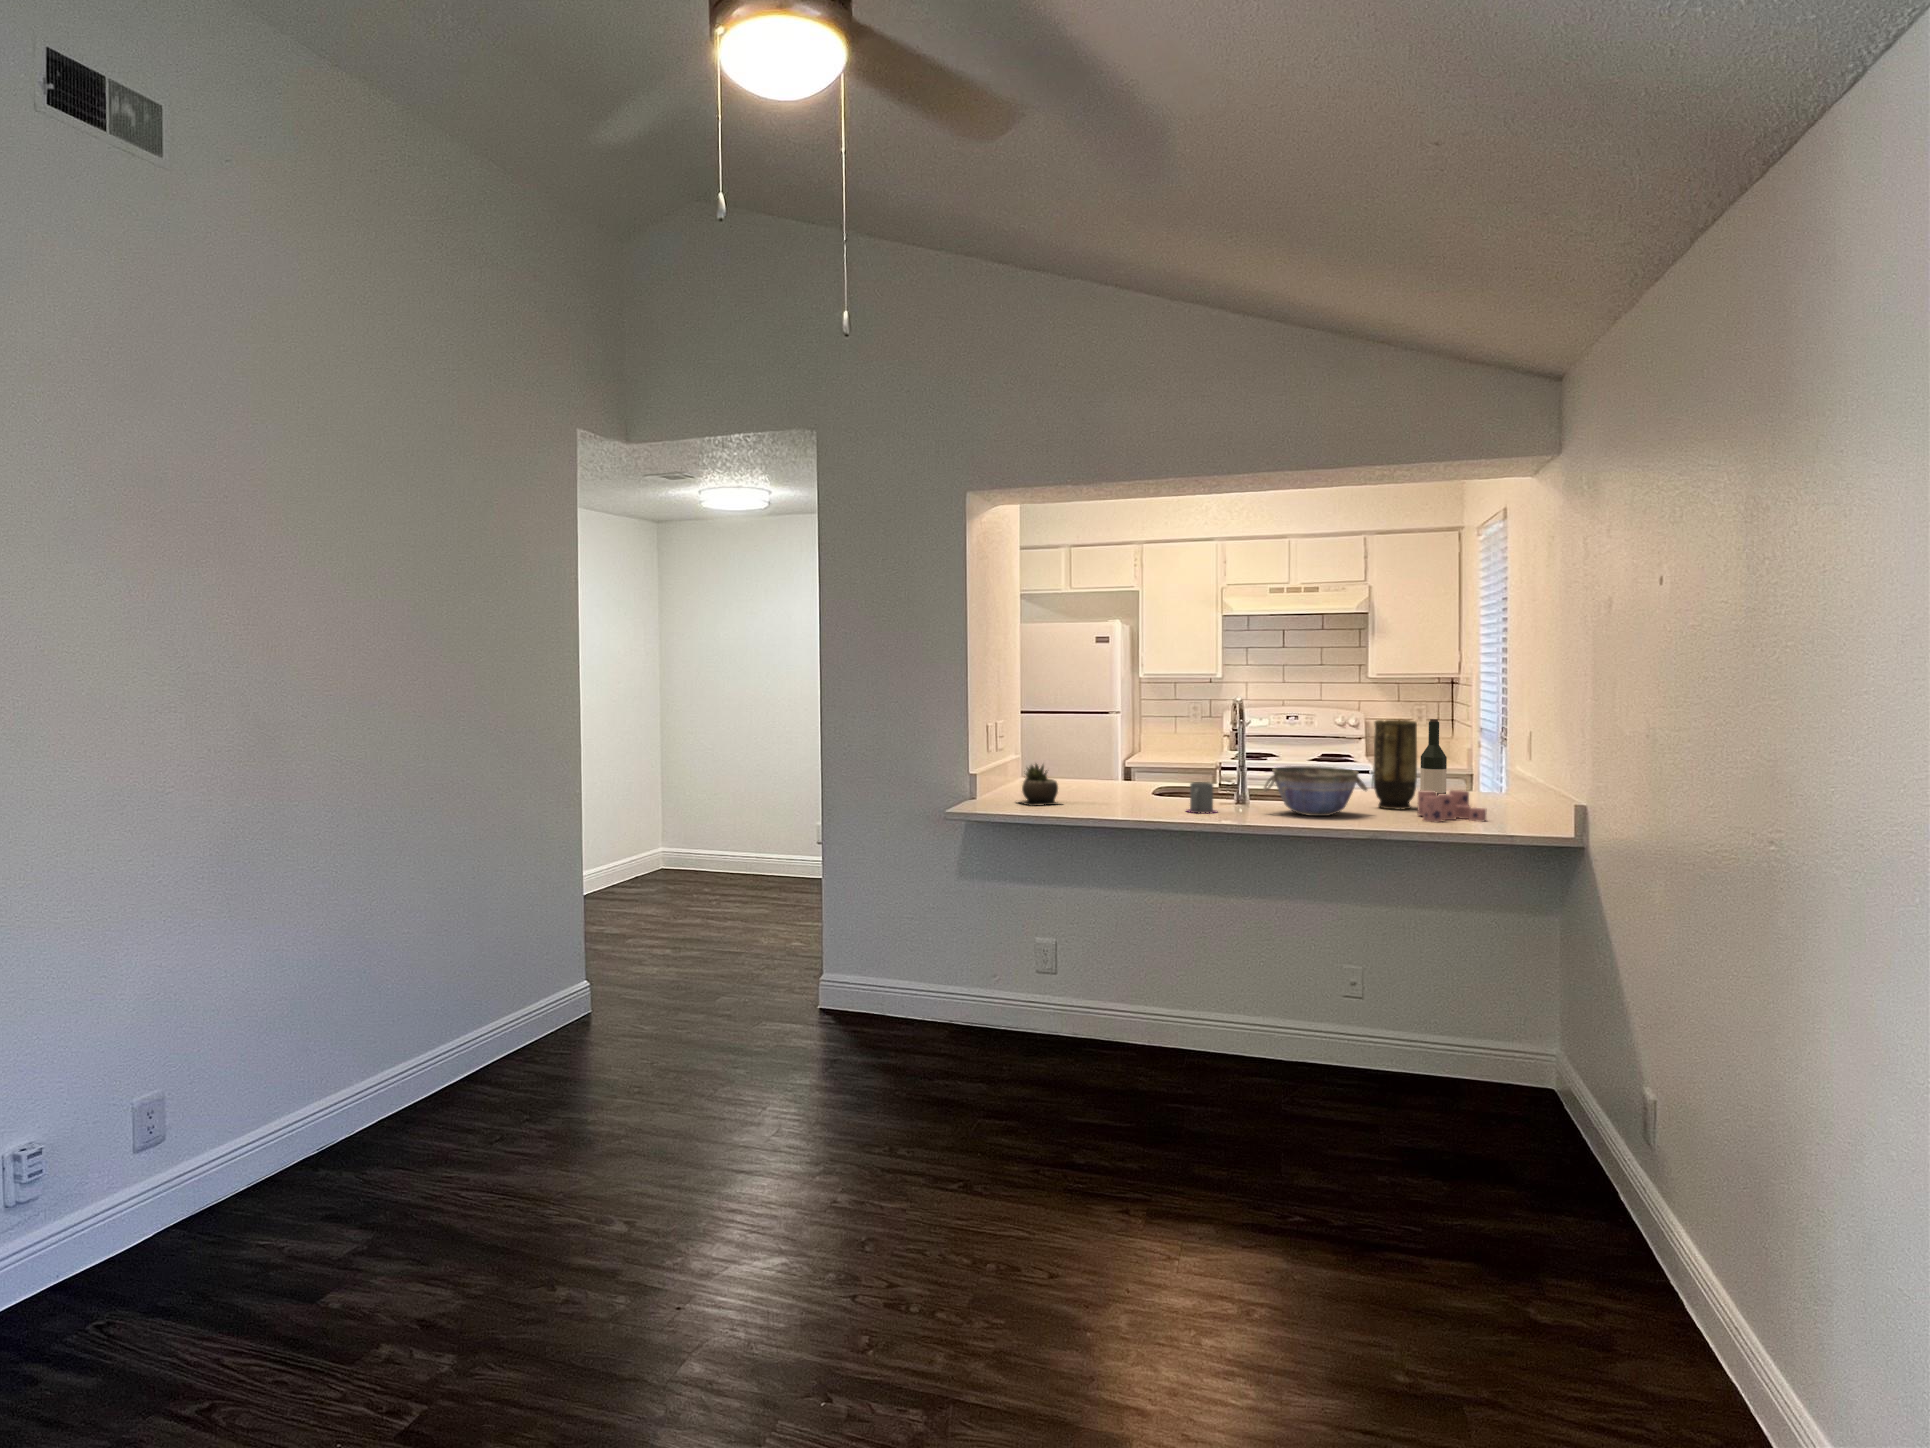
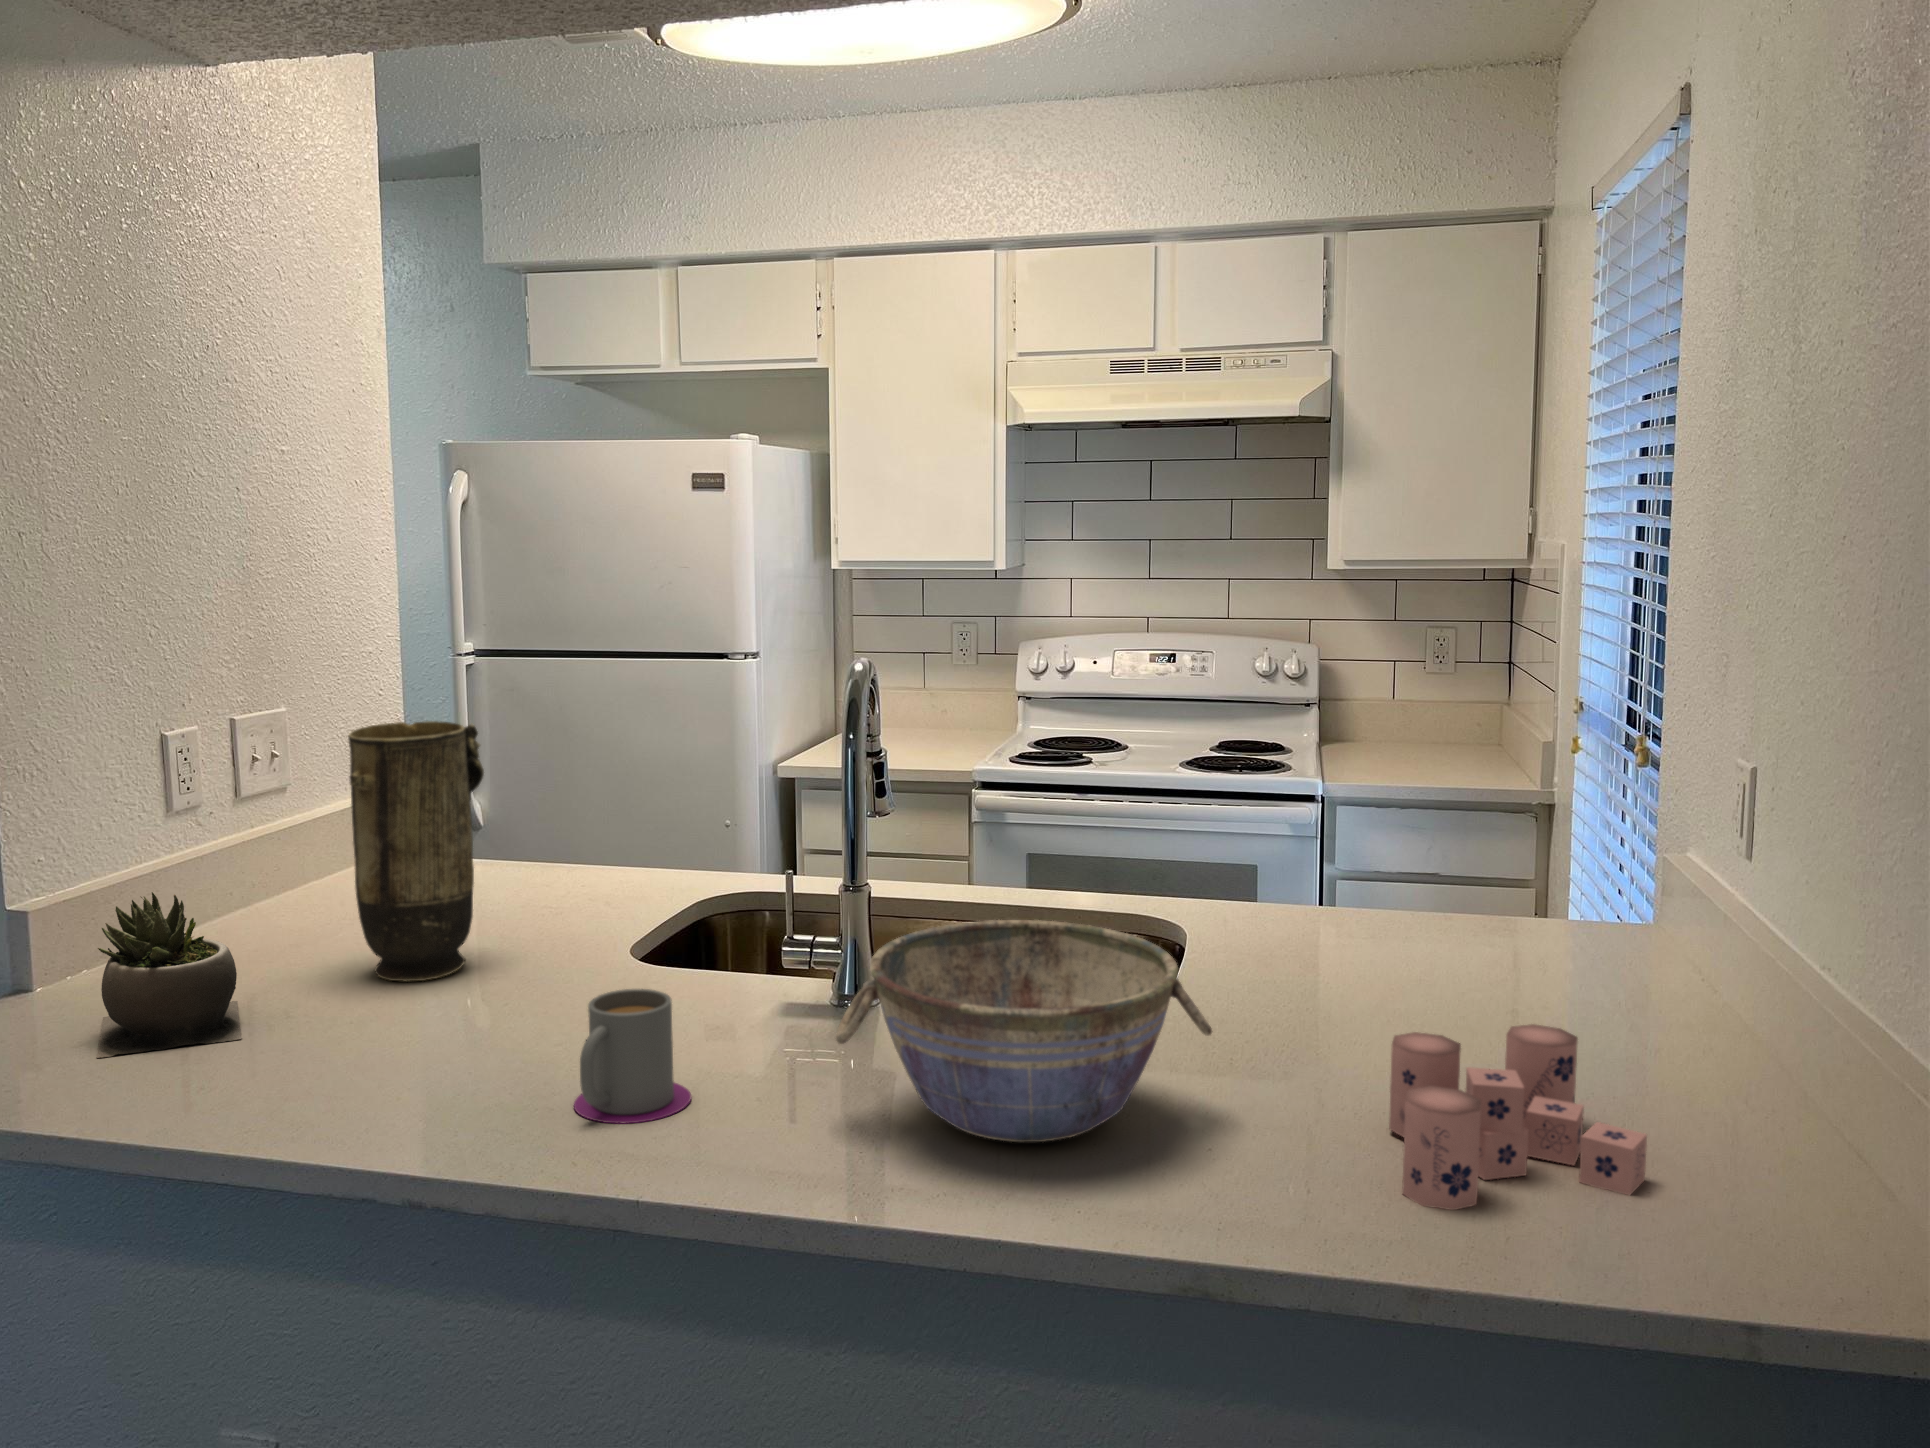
wine bottle: present [1420,719,1447,796] -> none [1413,729,1498,1008]
vase: present [1373,720,1417,809] -> present [348,721,484,981]

